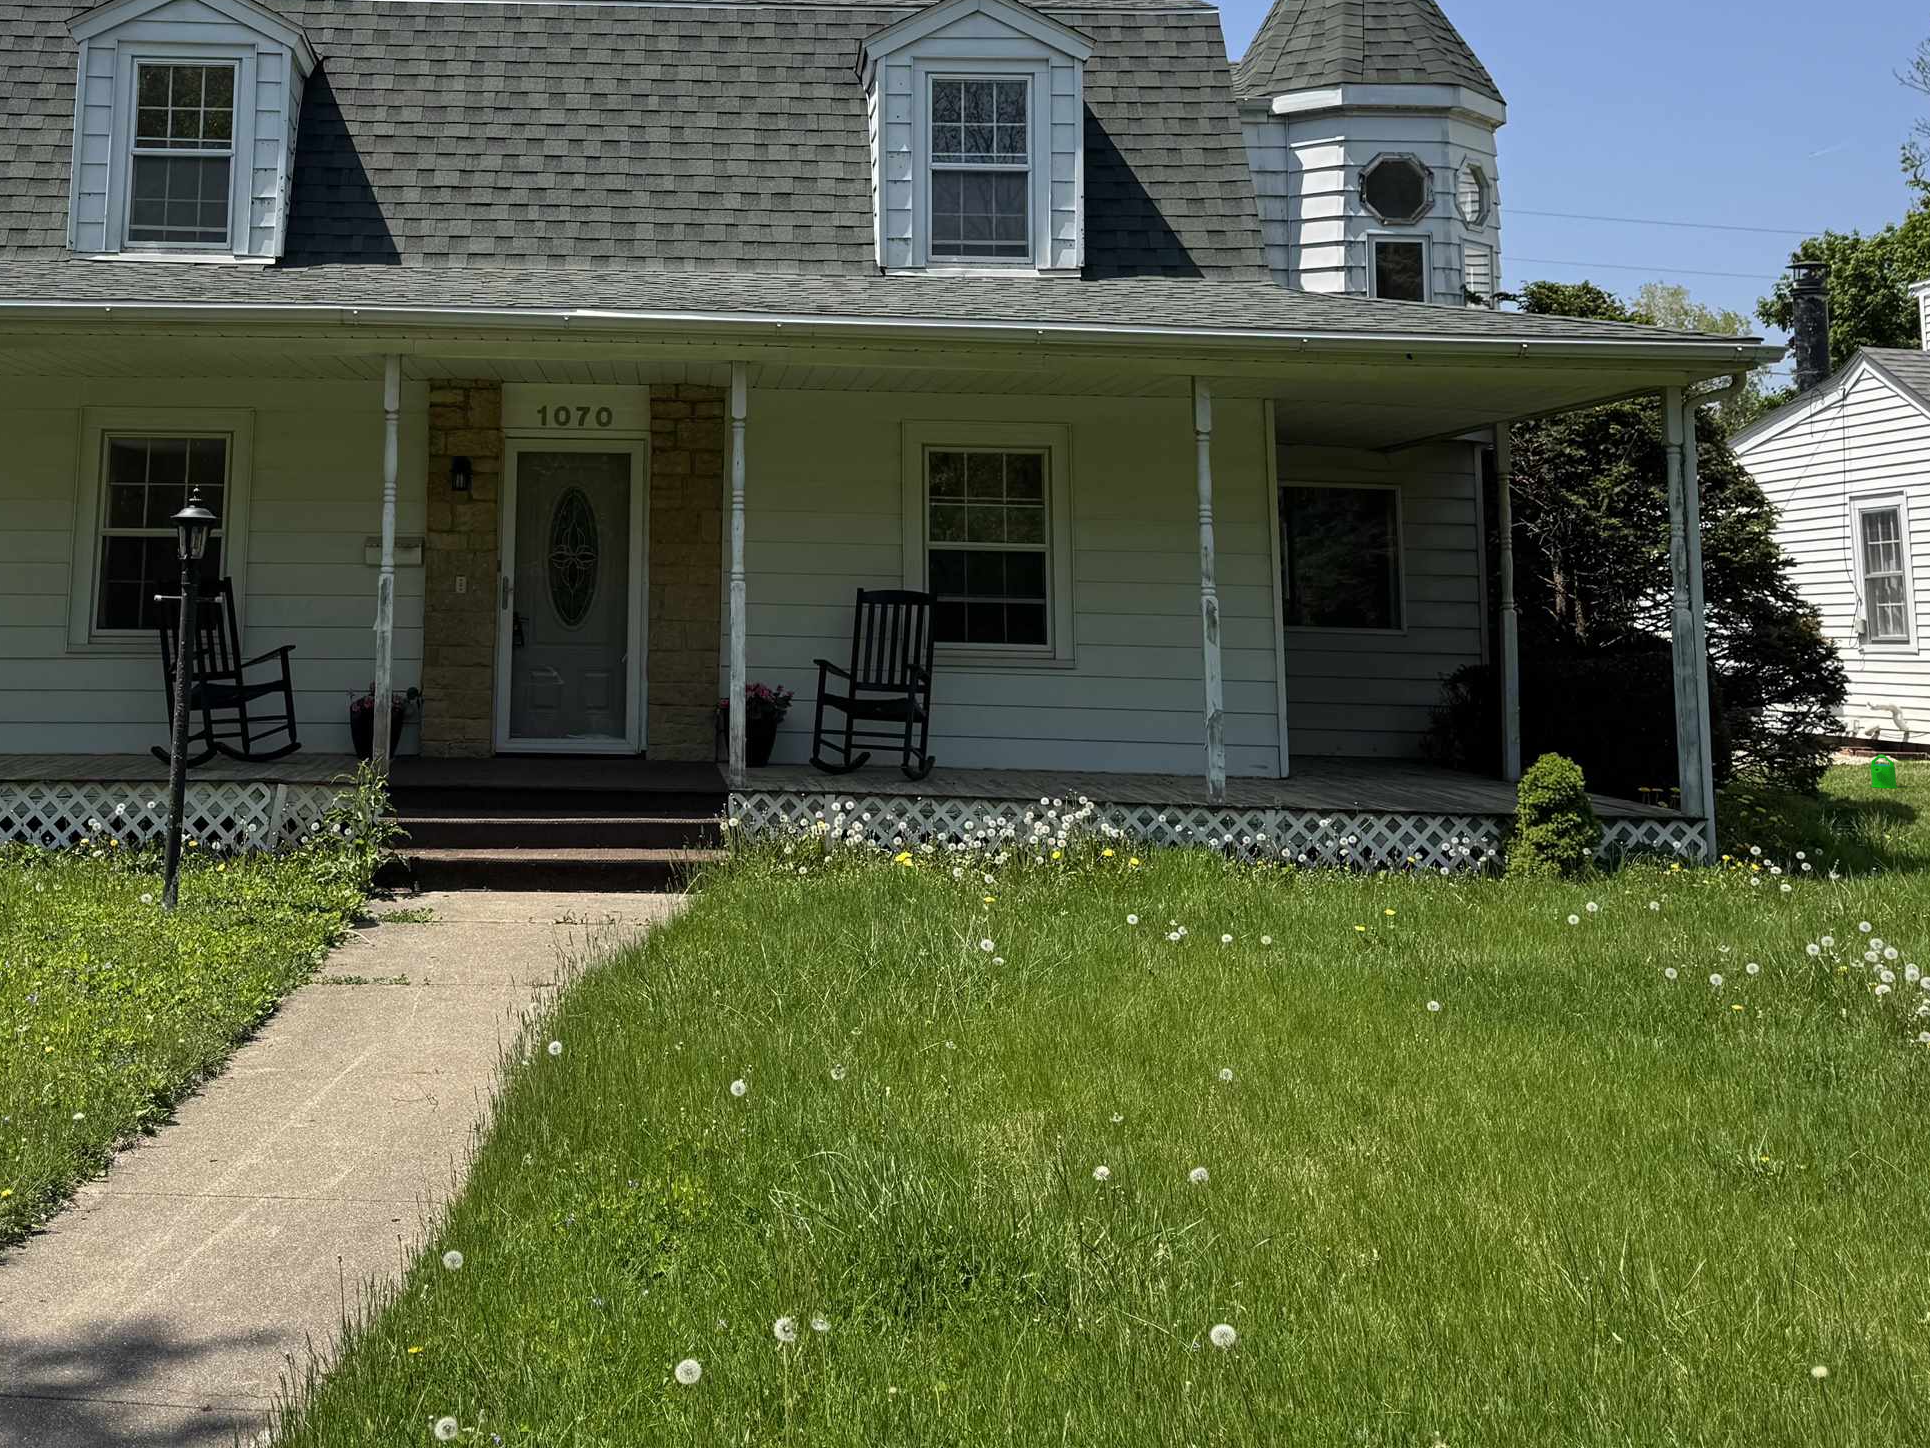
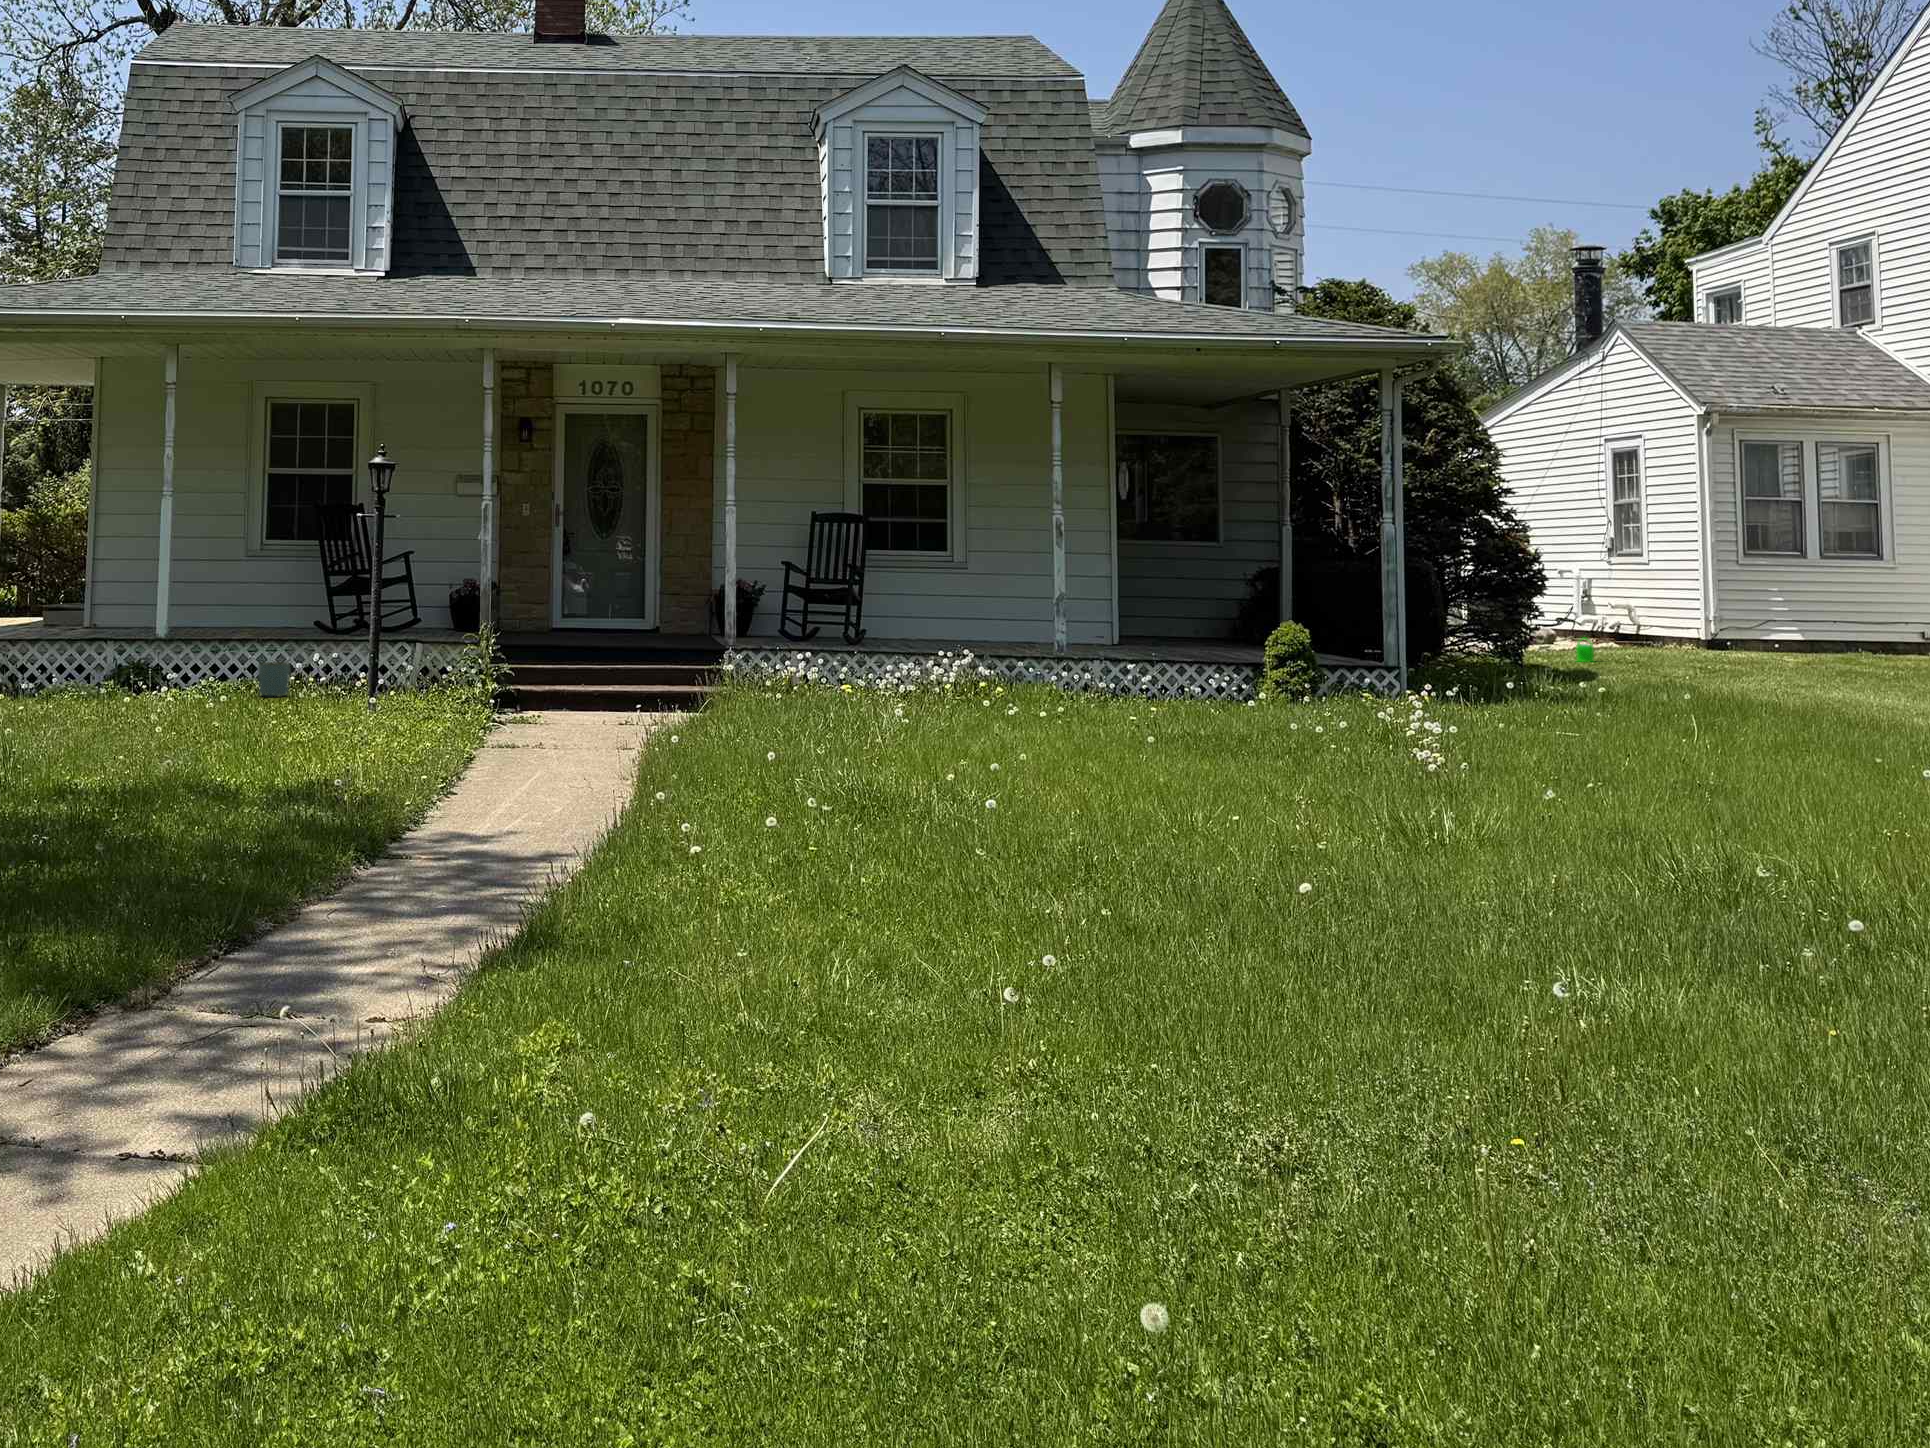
planter: none [25,816,74,871] -> present [258,662,290,697]

